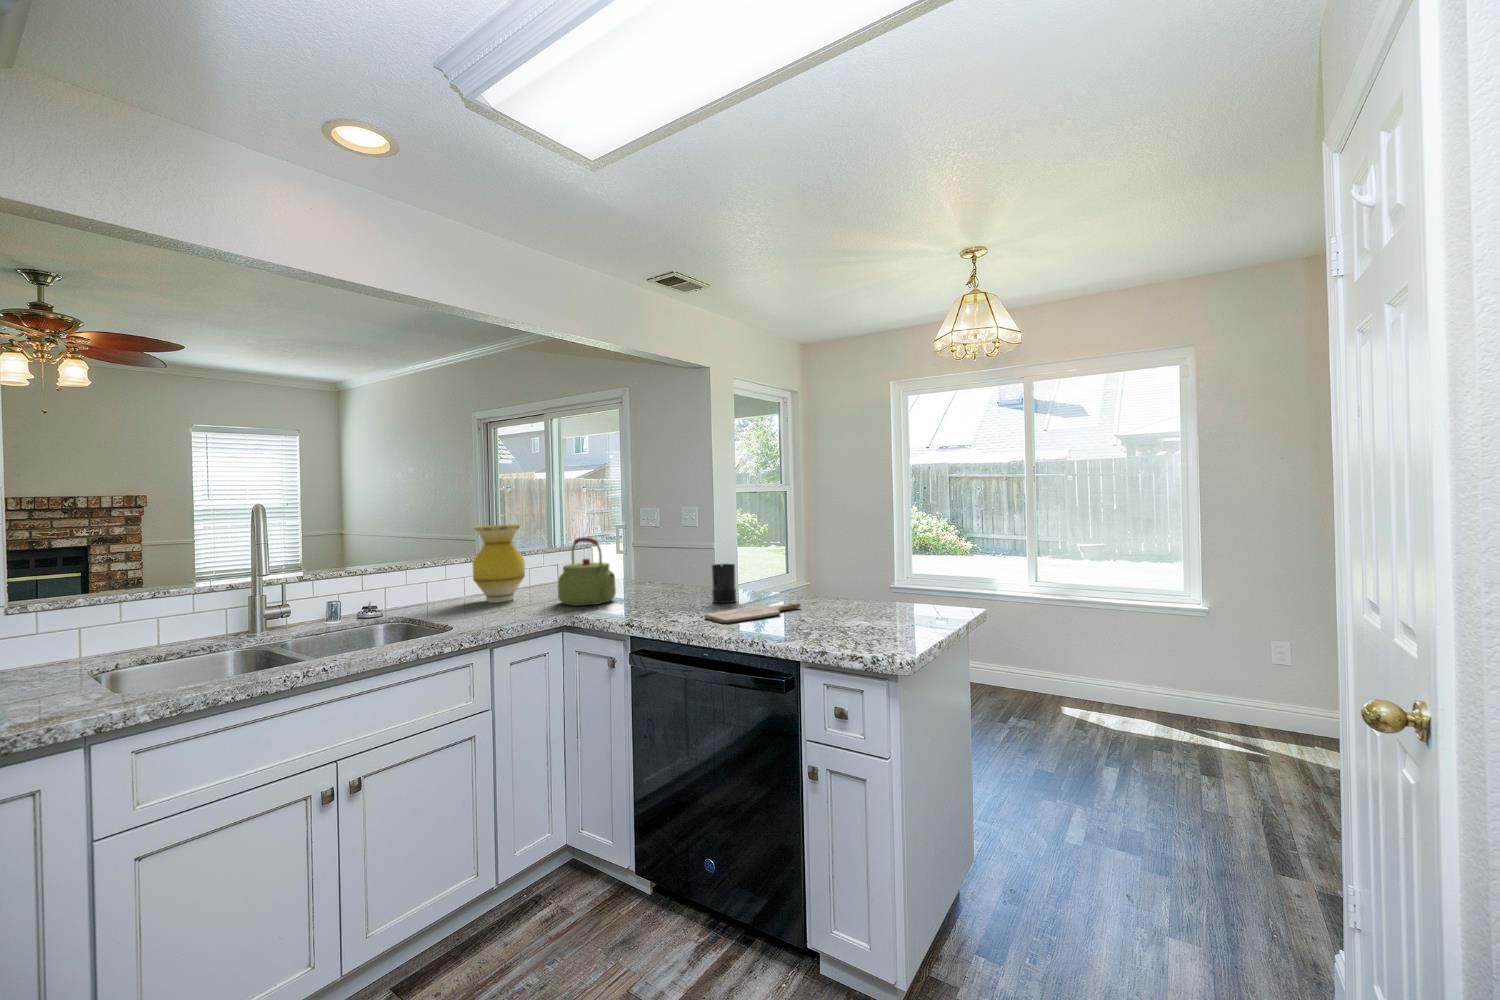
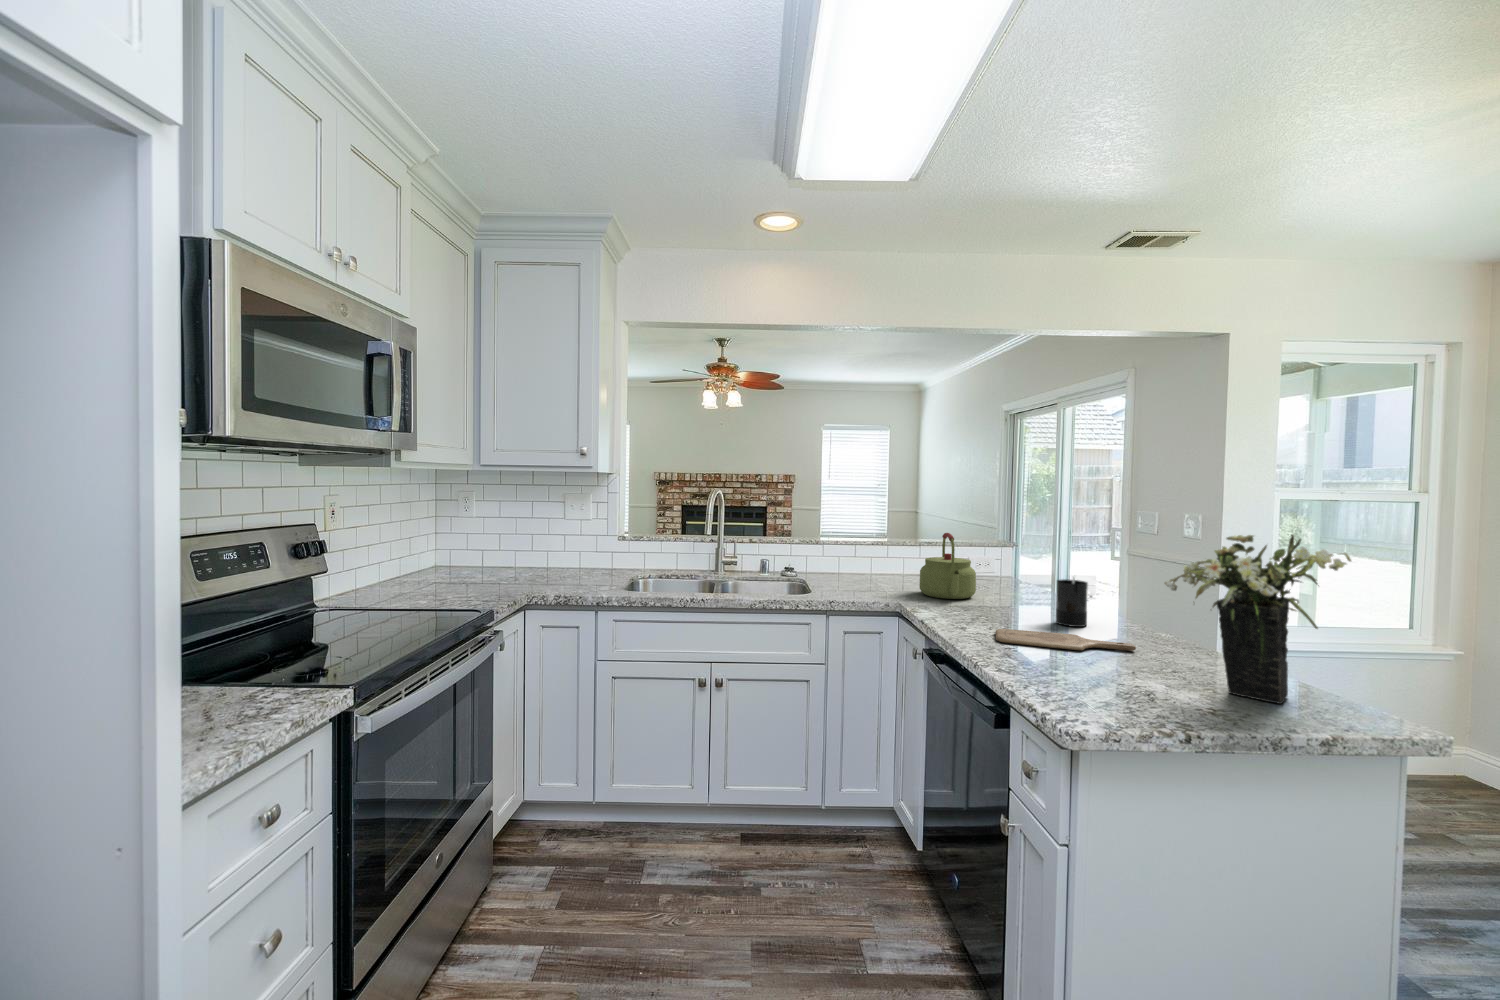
flower arrangement: none [843,505,936,616] -> present [1165,534,1351,704]
vase: present [472,524,525,603] -> none [871,514,916,582]

